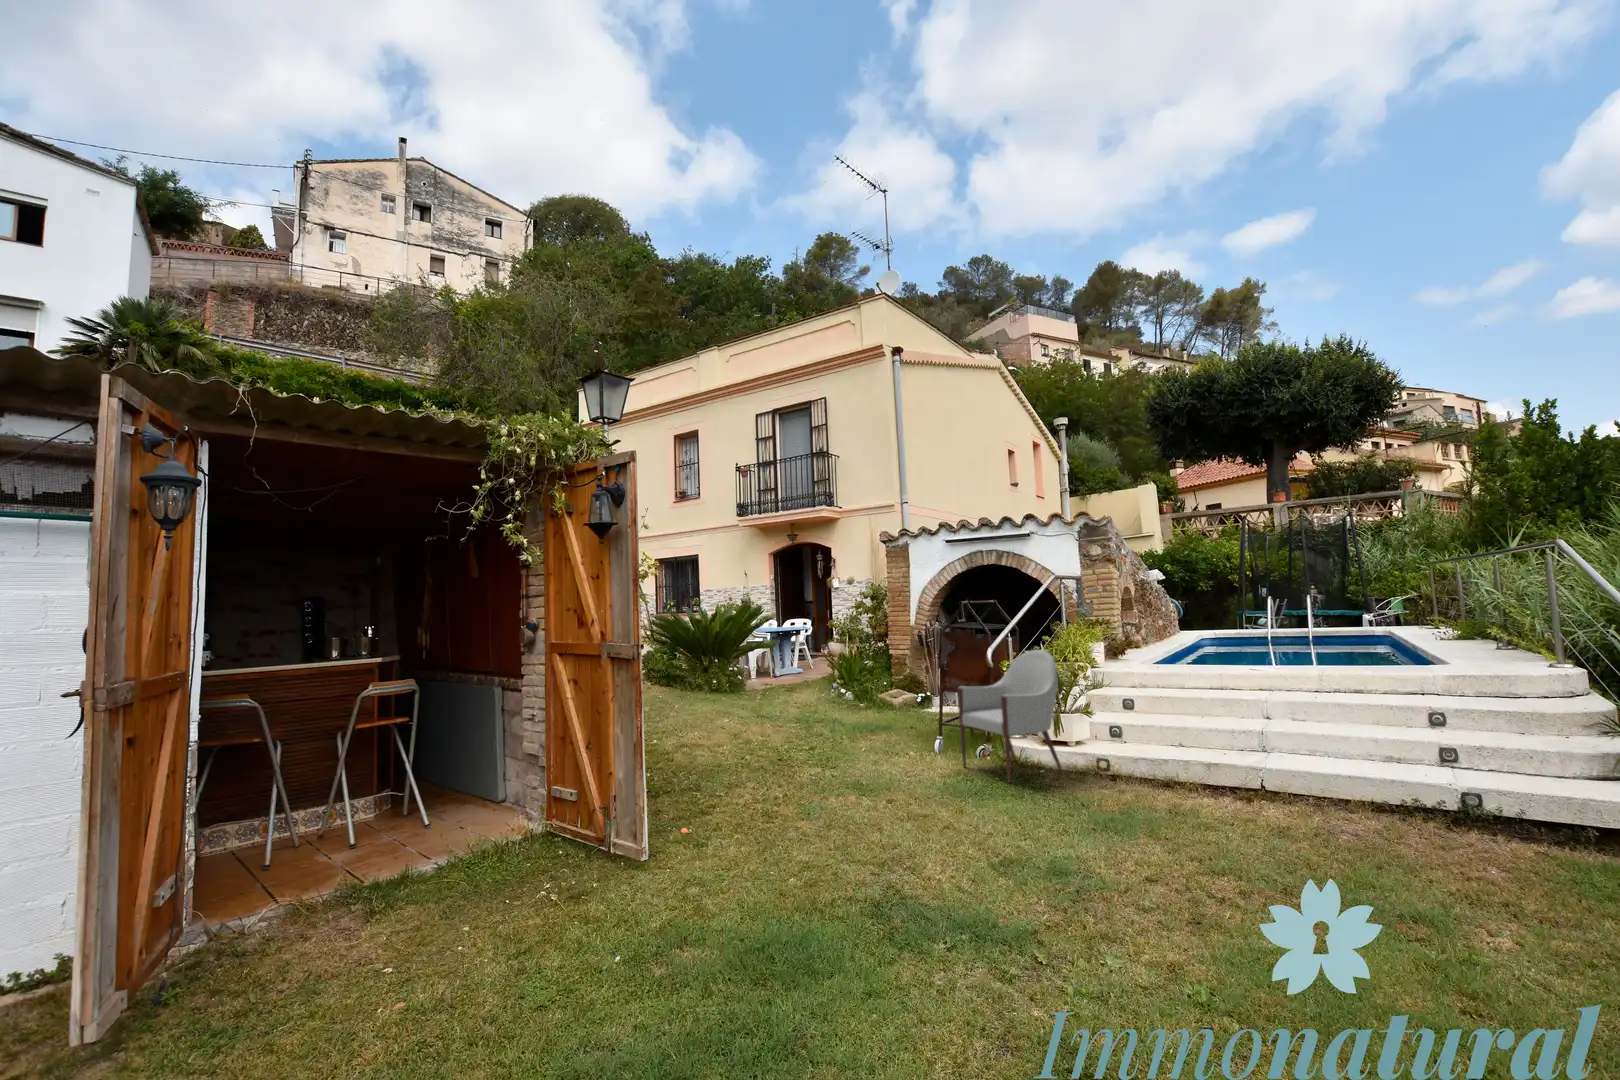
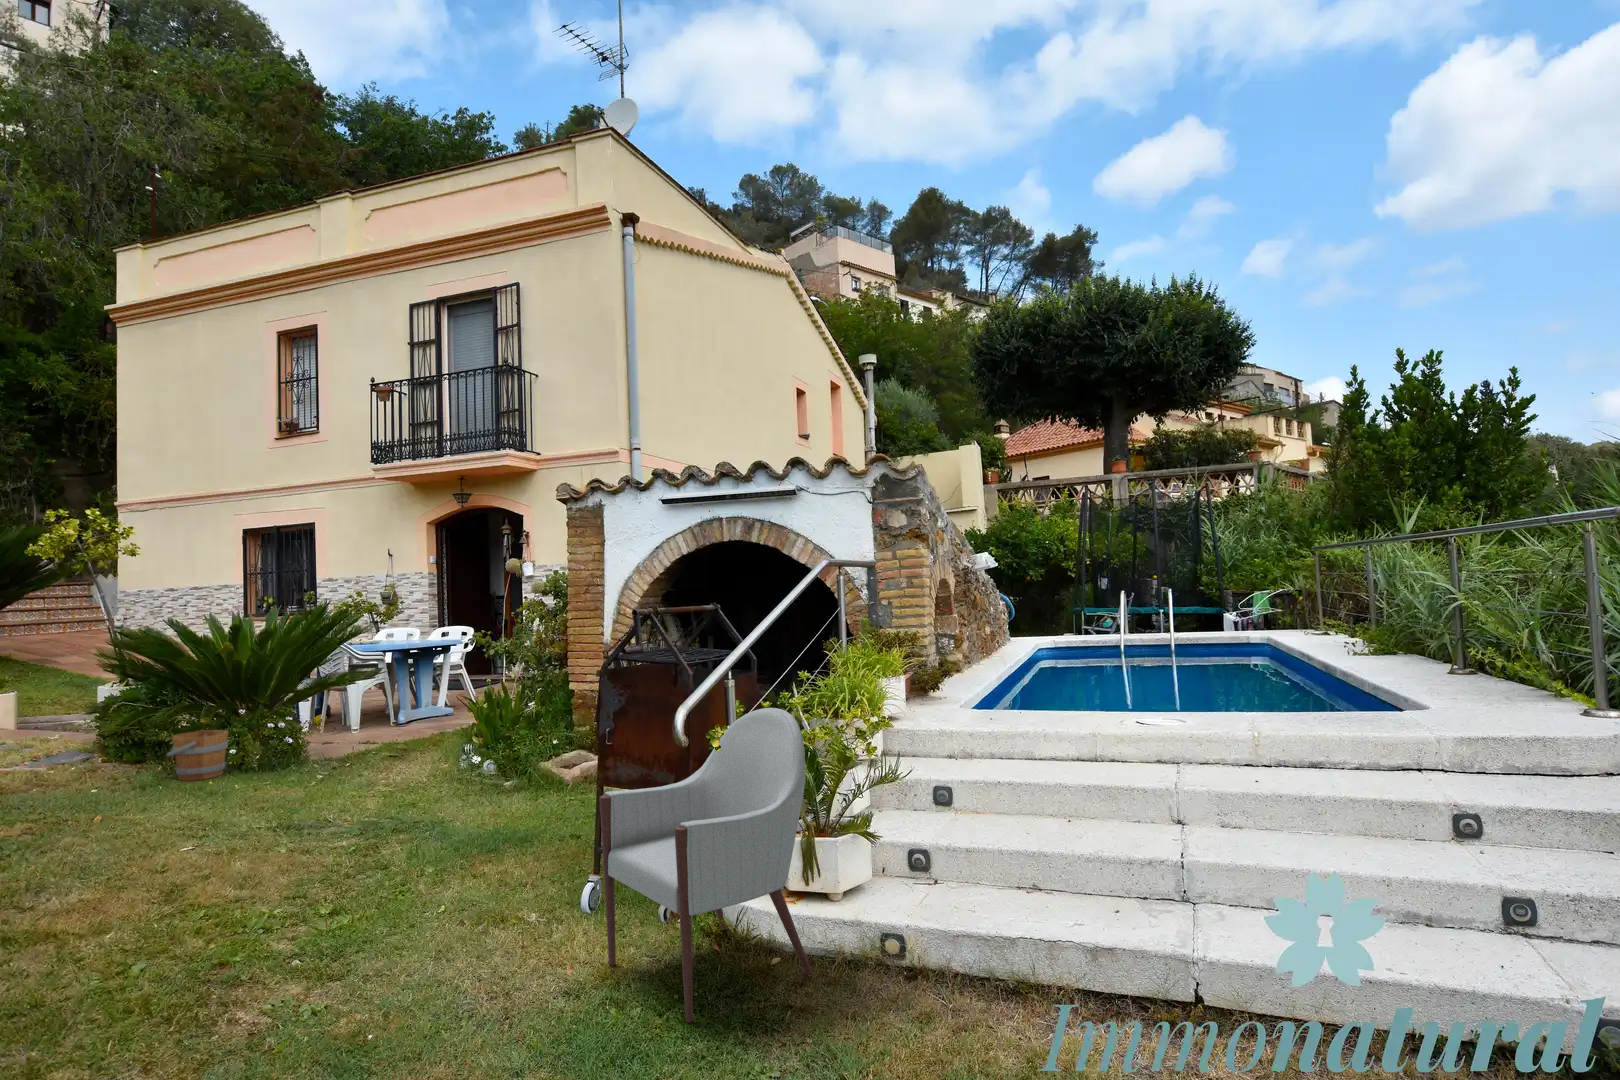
bucket: none [678,674,707,700] -> present [167,730,228,781]

